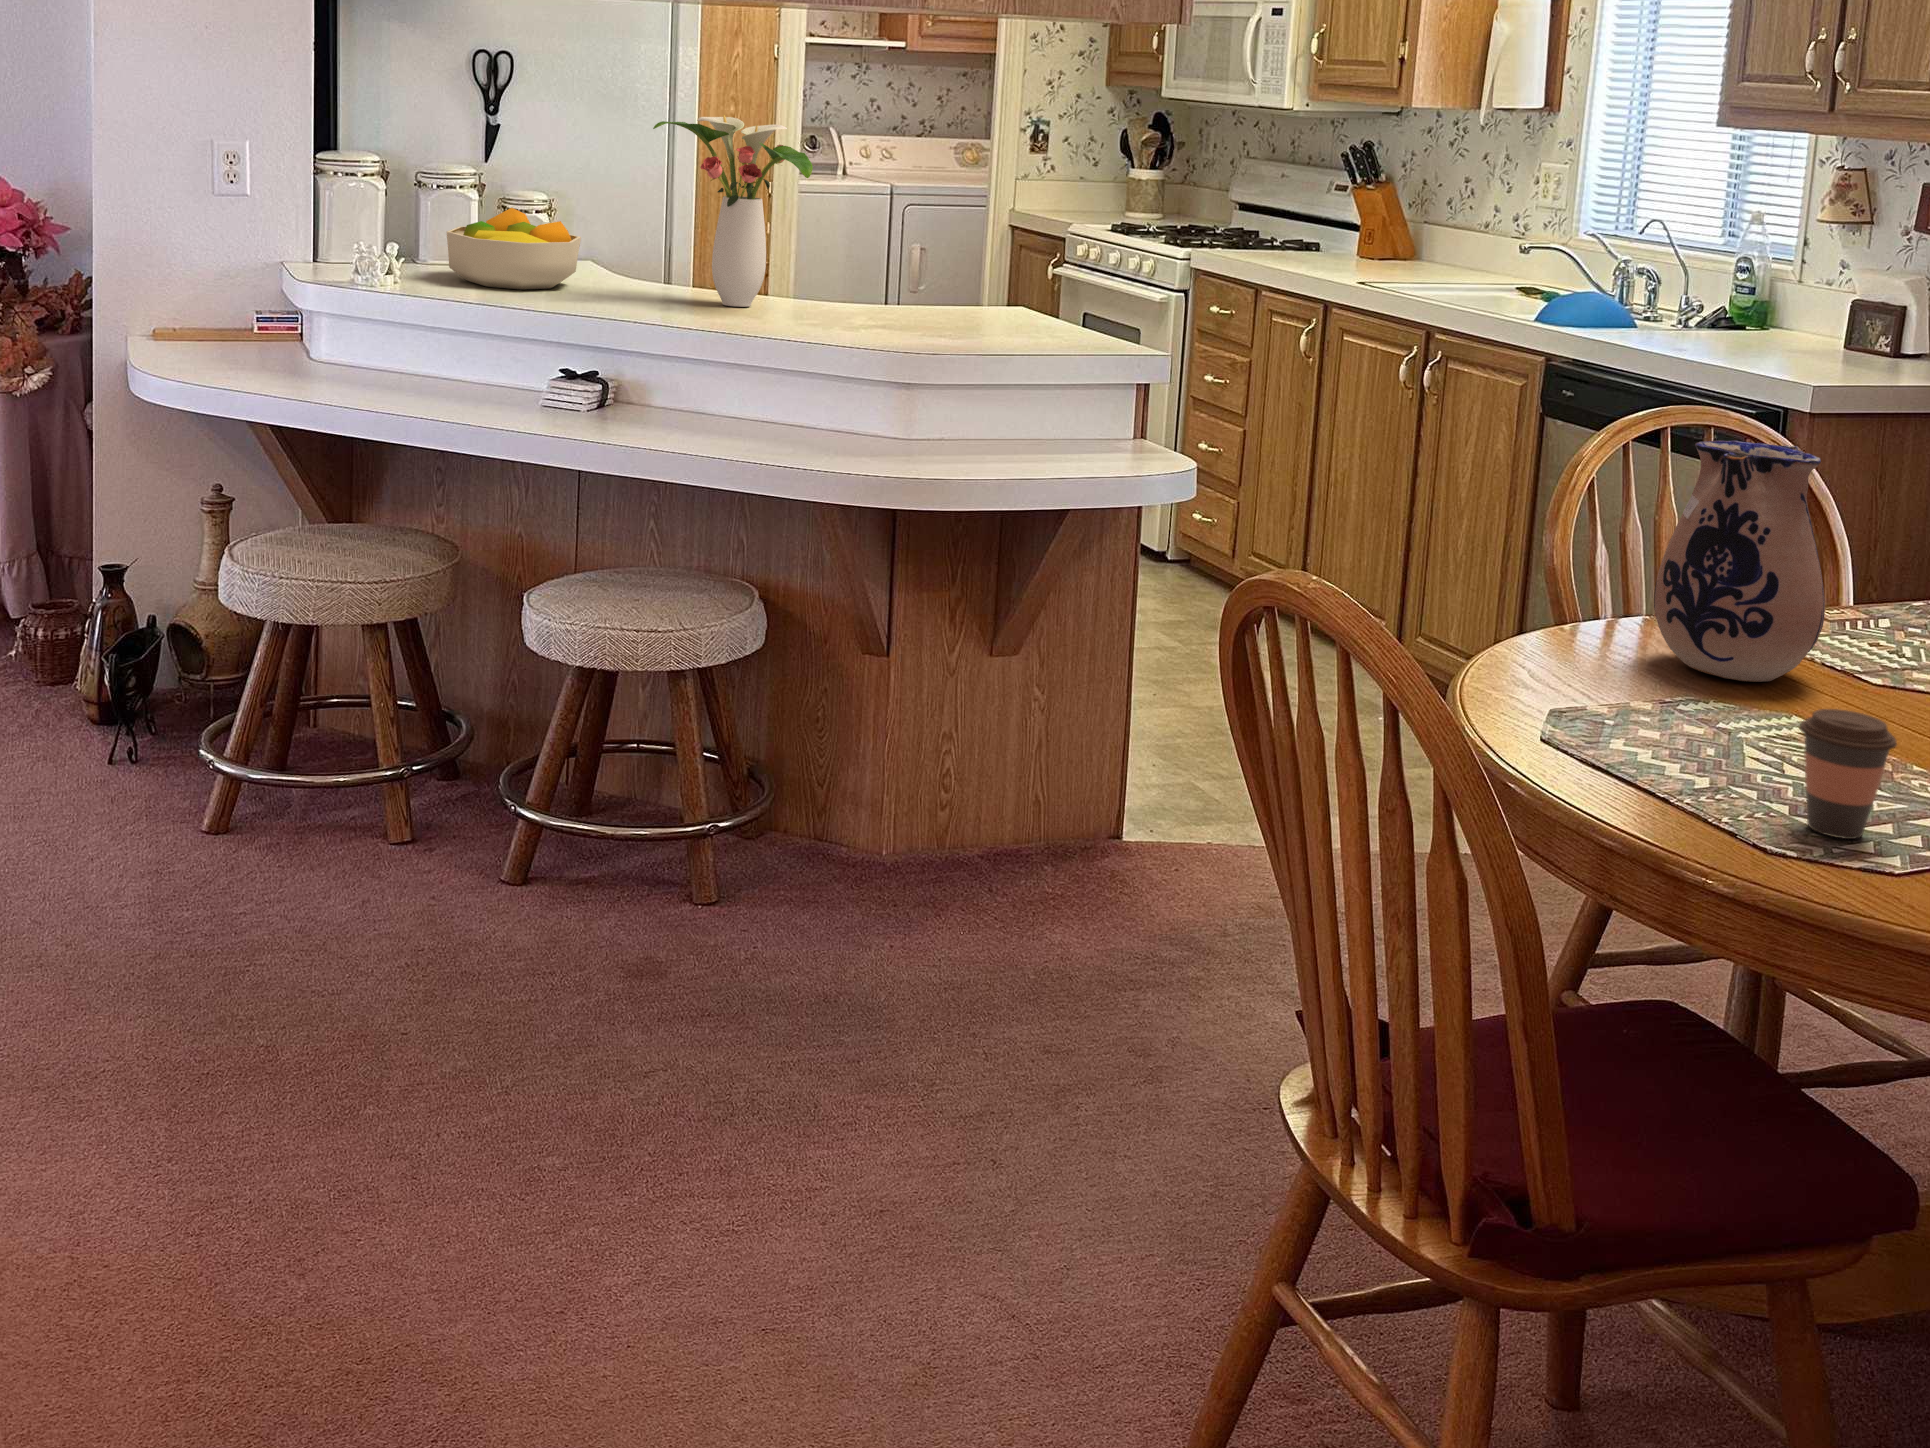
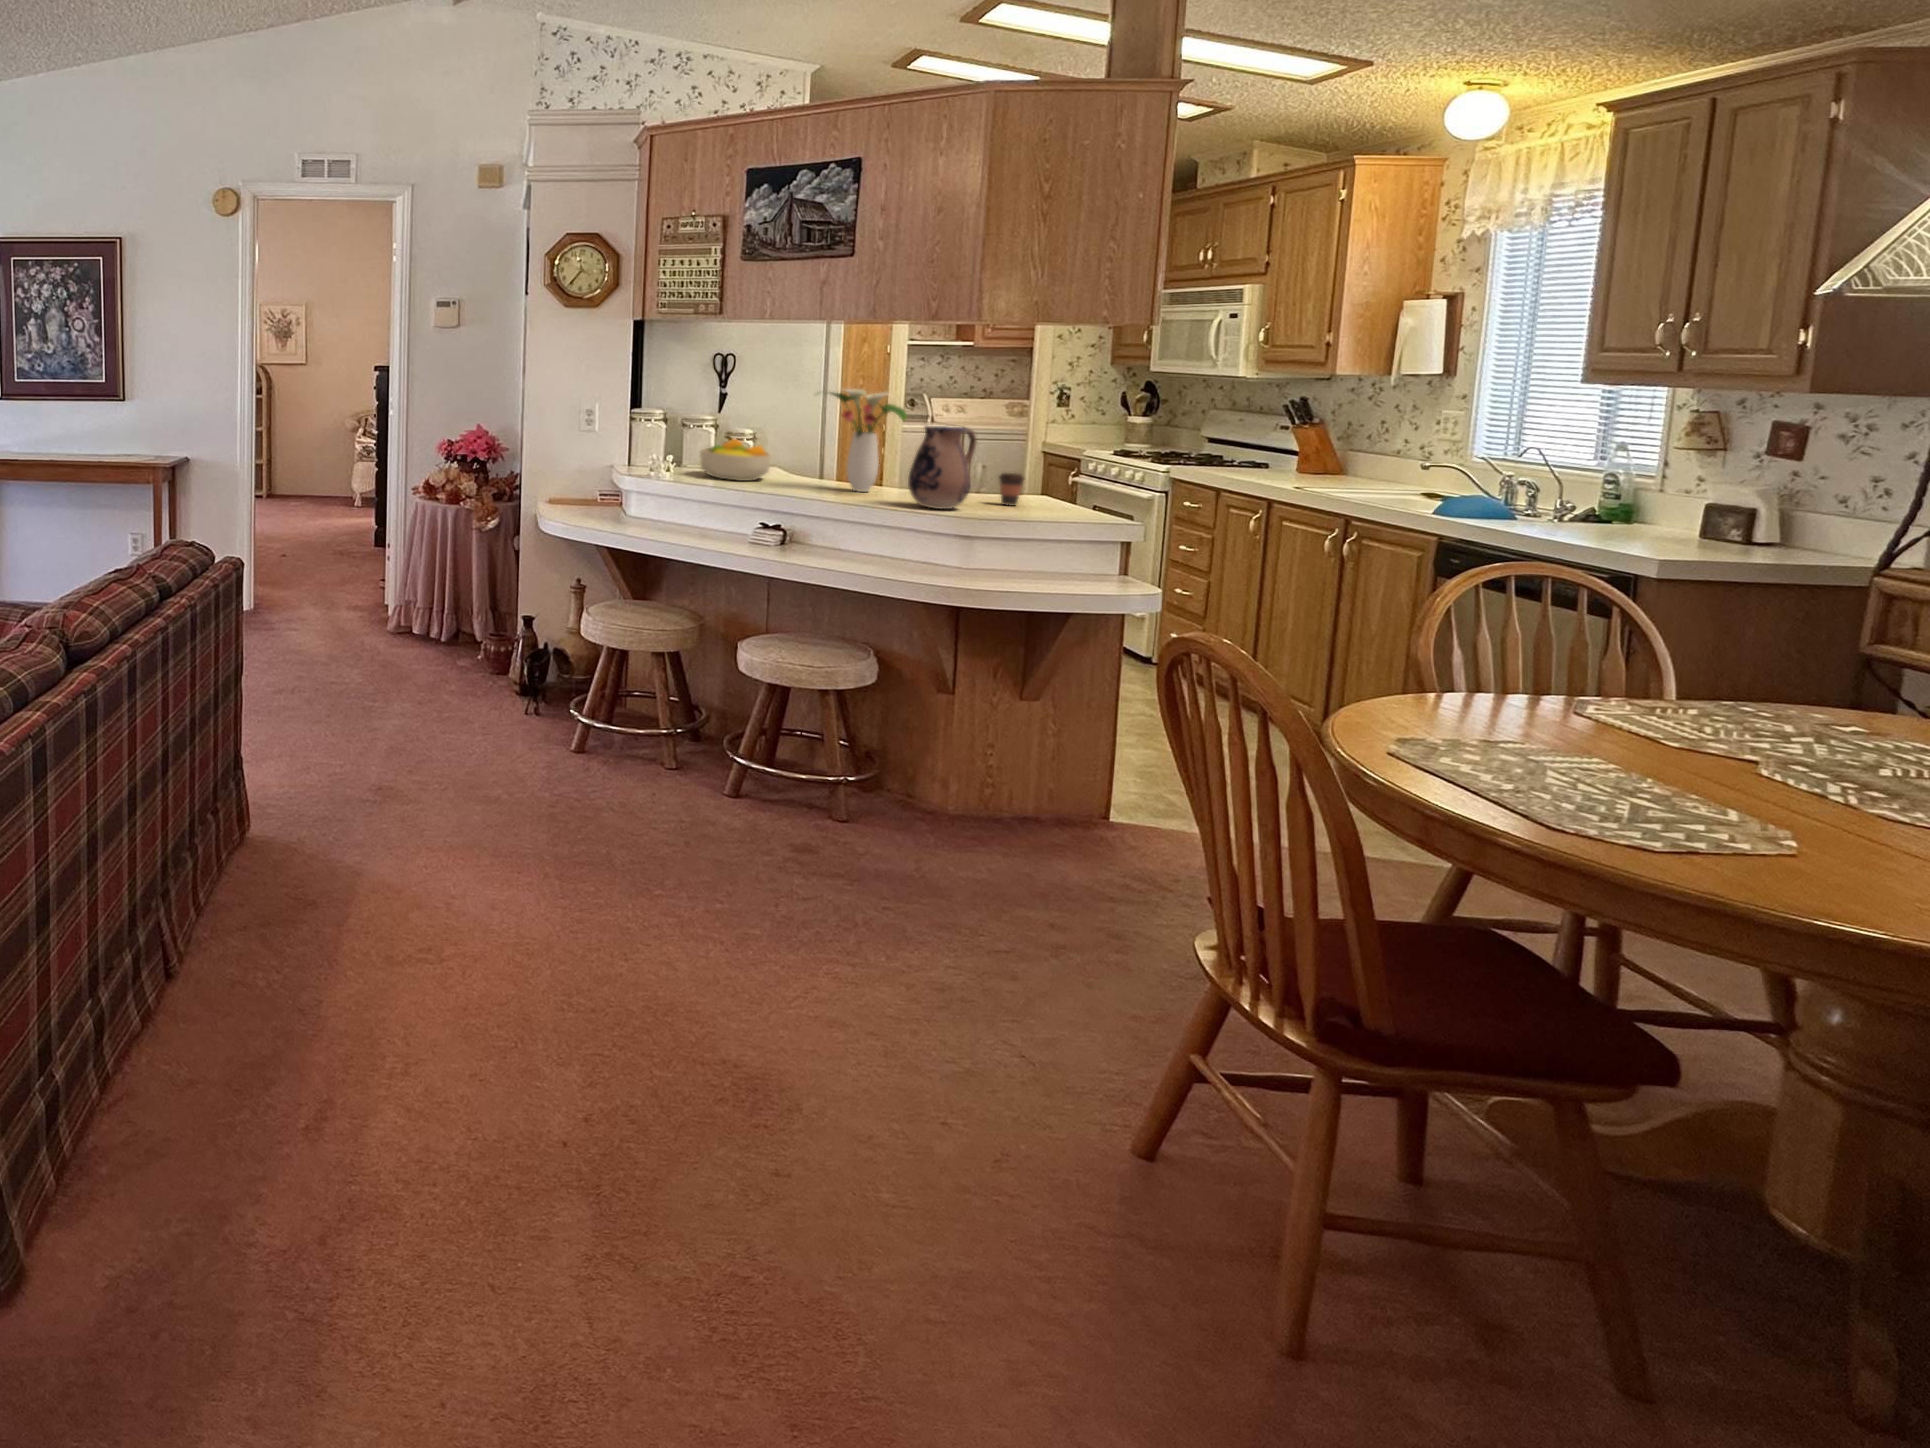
ceramic pitcher: present [1654,440,1825,682] -> present [908,426,977,509]
coffee cup: present [1799,709,1897,839] -> present [999,473,1024,506]

